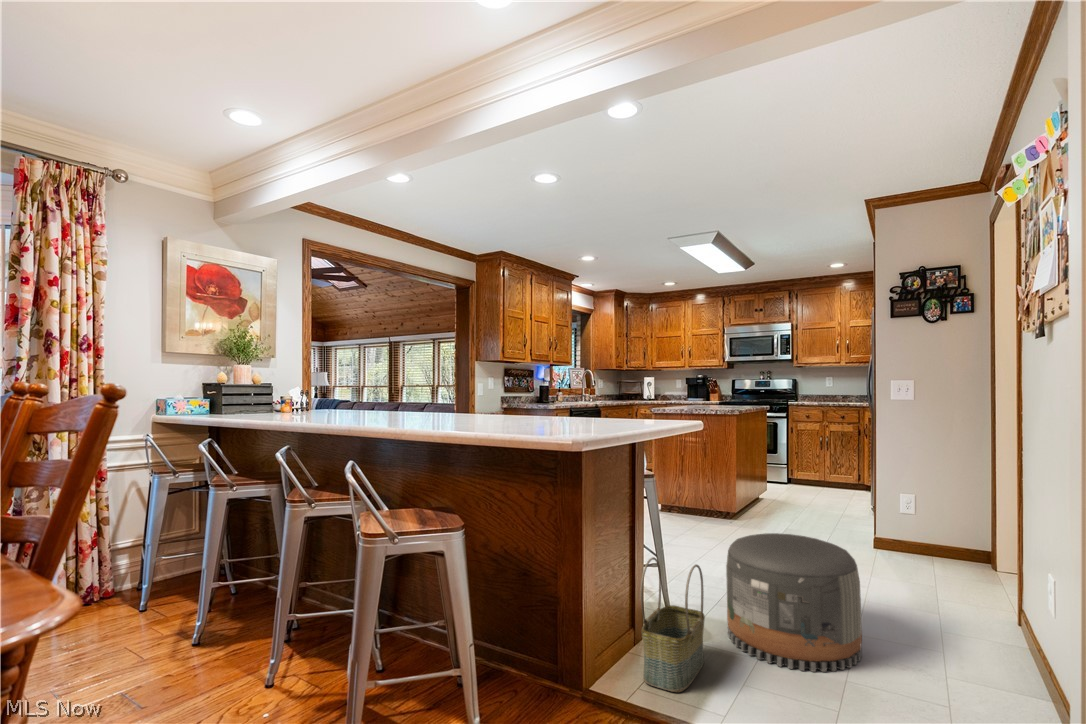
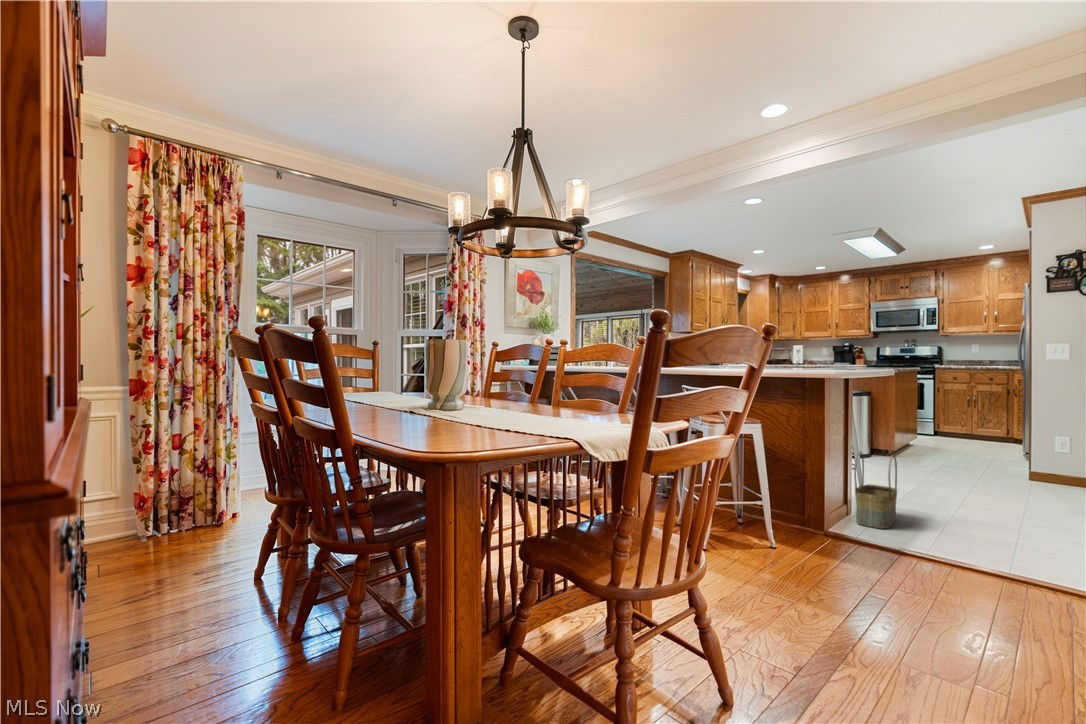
pouf: present [726,533,862,672] -> none [907,446,1017,529]

